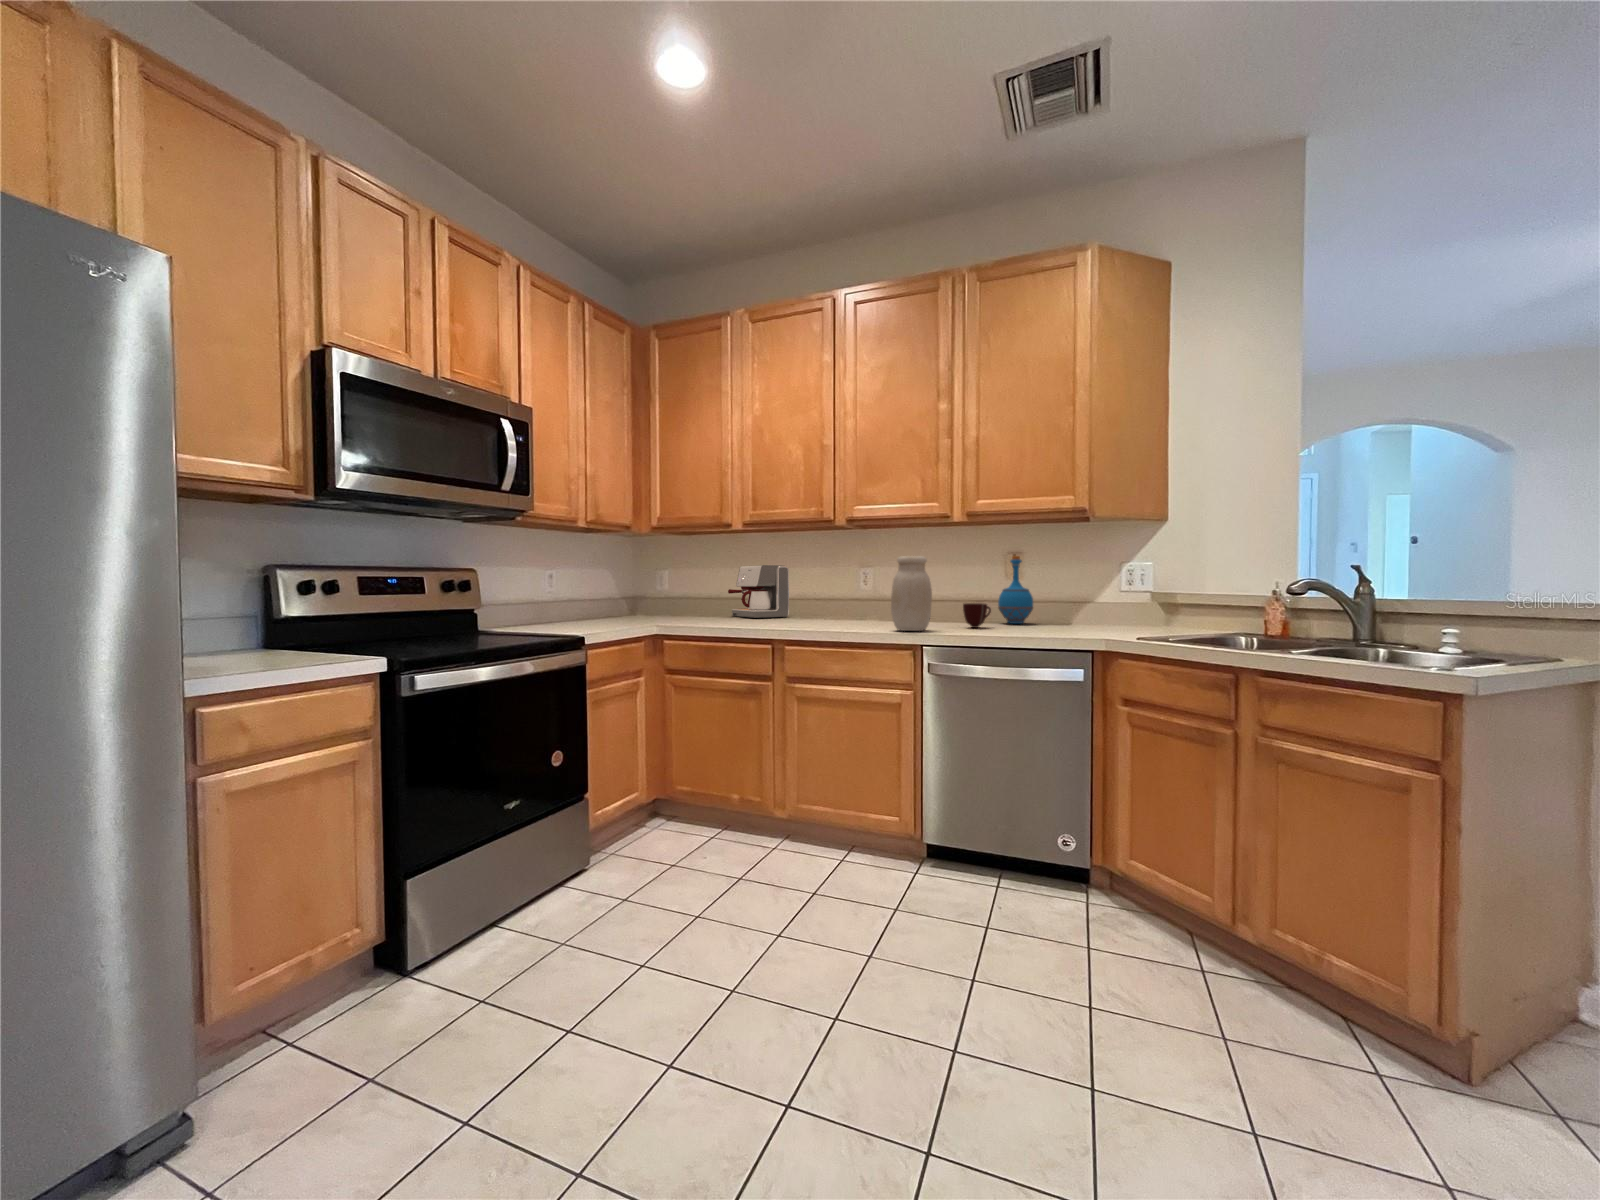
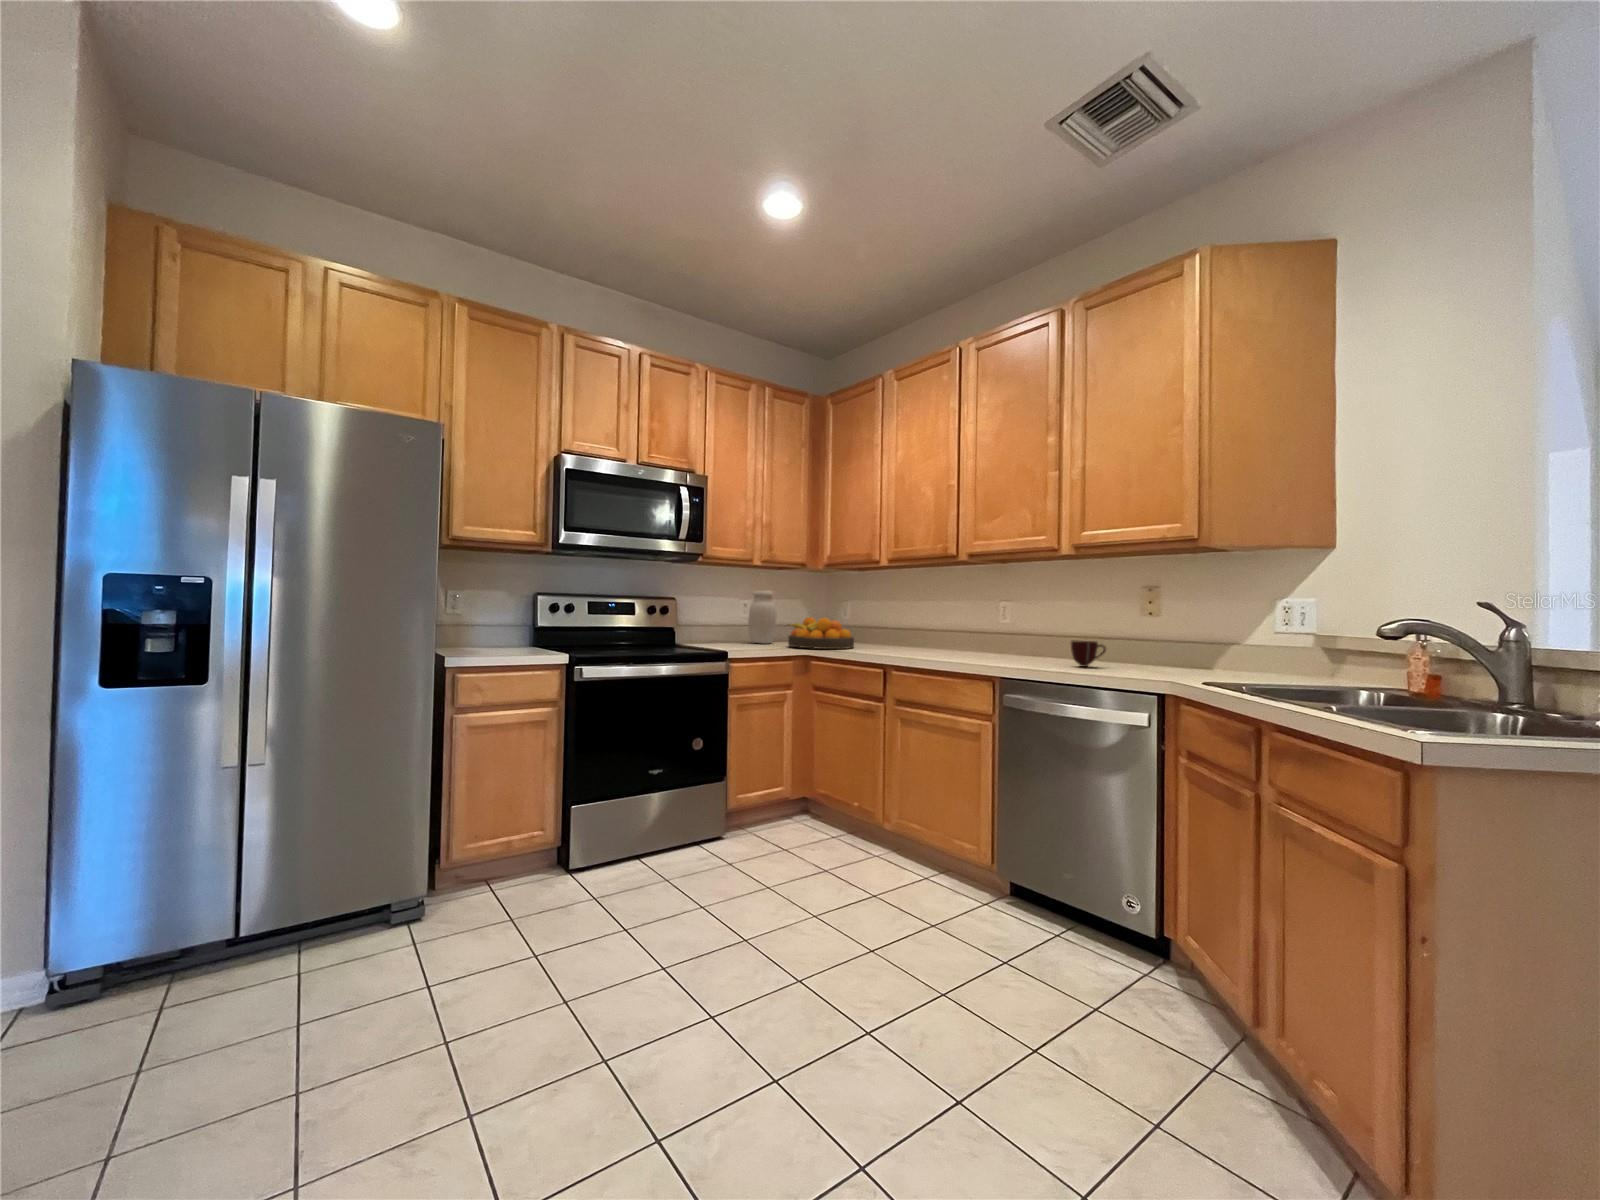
jar: present [891,556,932,631] -> present [748,591,776,644]
bottle: present [998,556,1033,624] -> none [1130,591,1173,667]
coffee maker: present [728,565,789,618] -> none [887,598,940,647]
fruit bowl: none [631,590,712,626] -> present [788,617,854,649]

